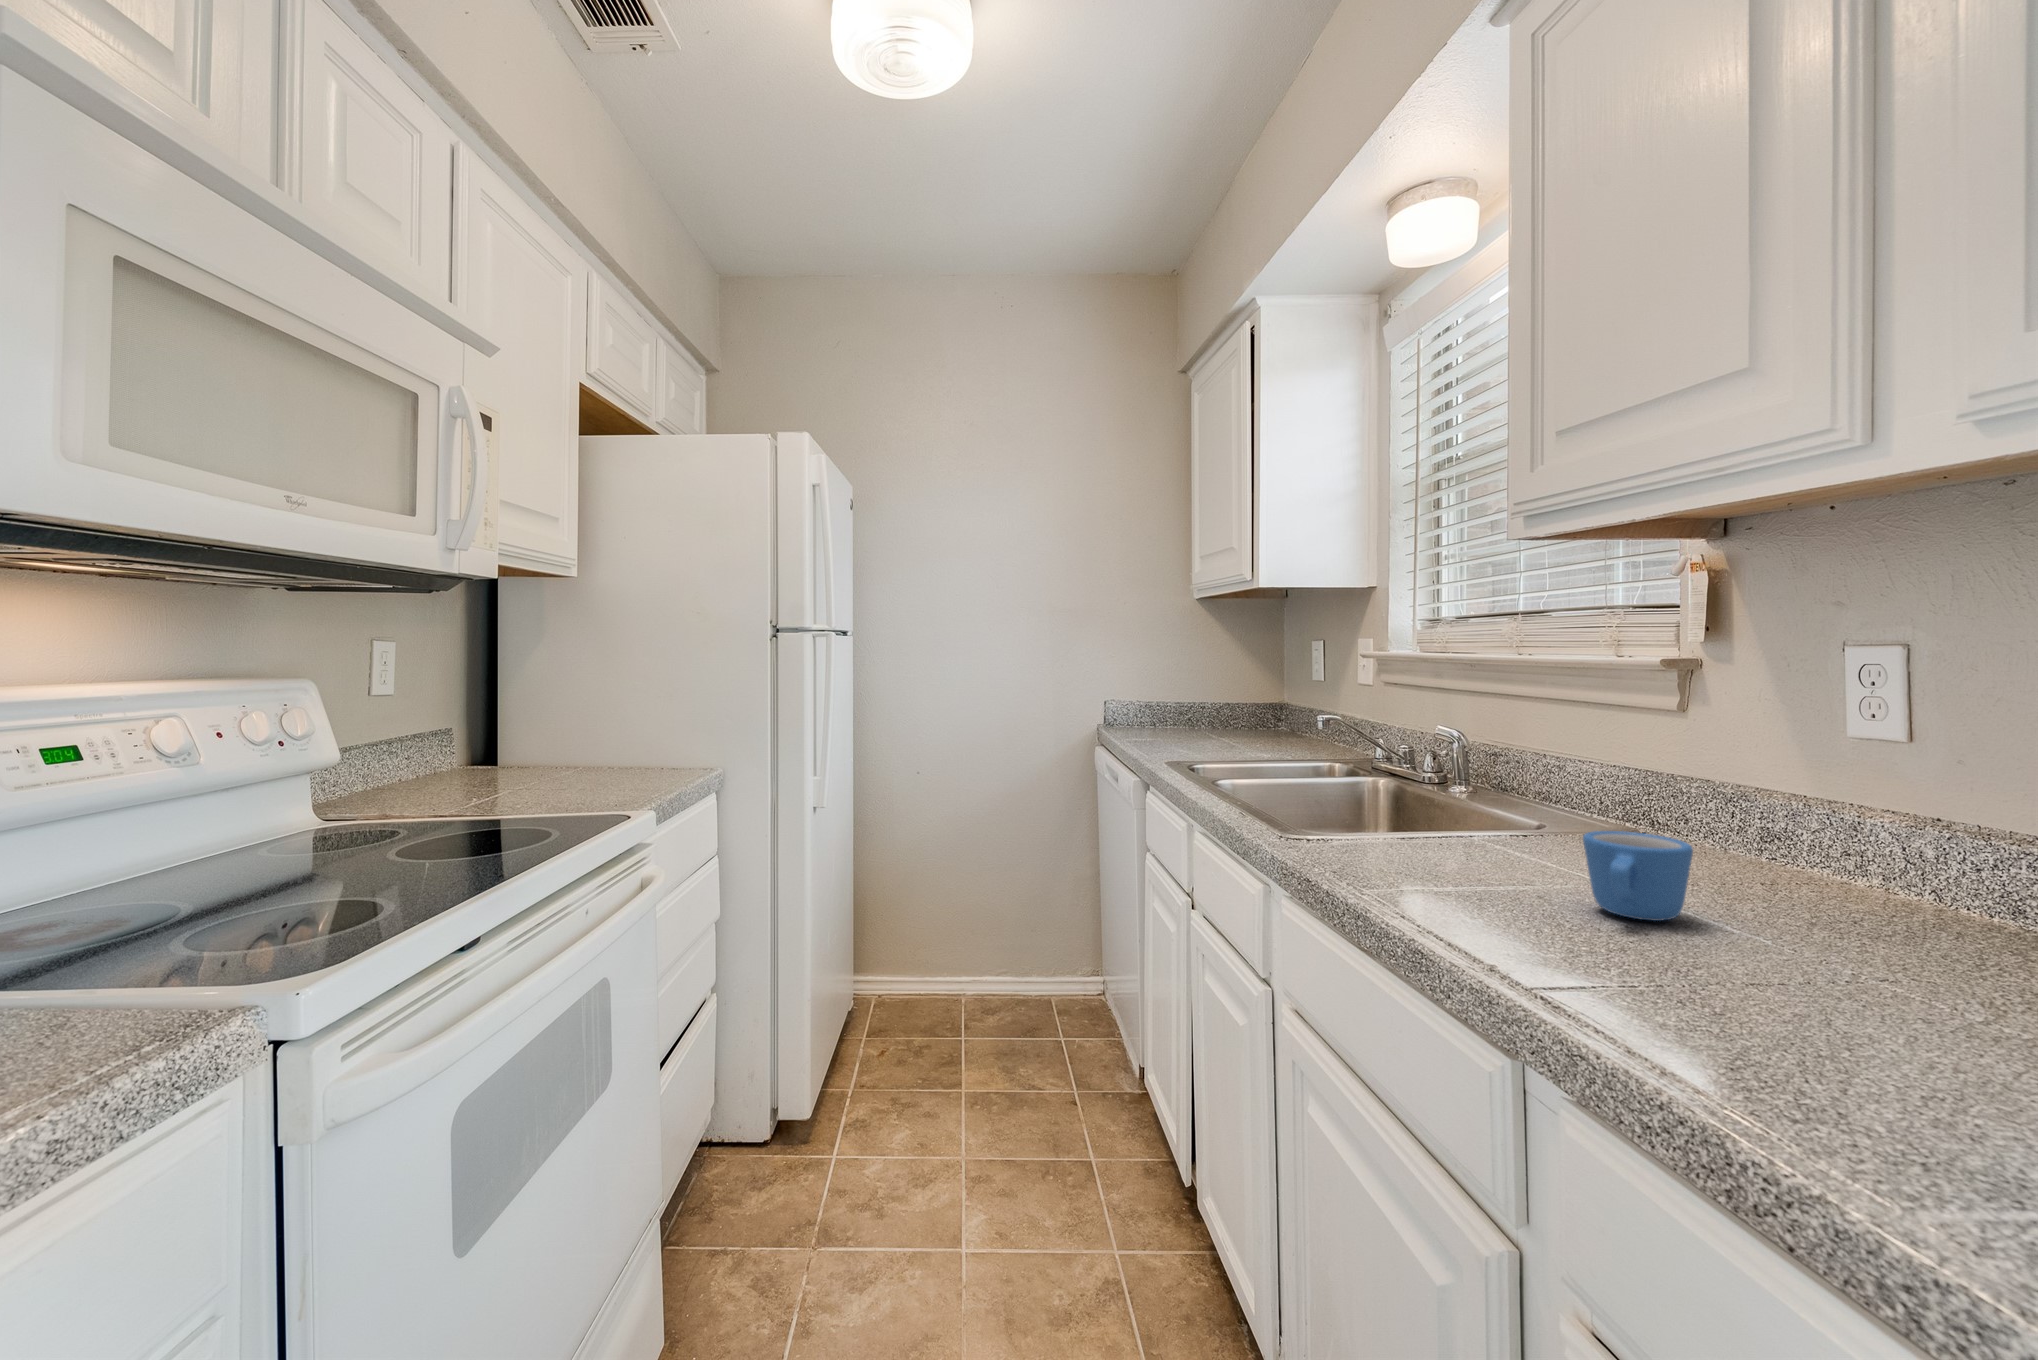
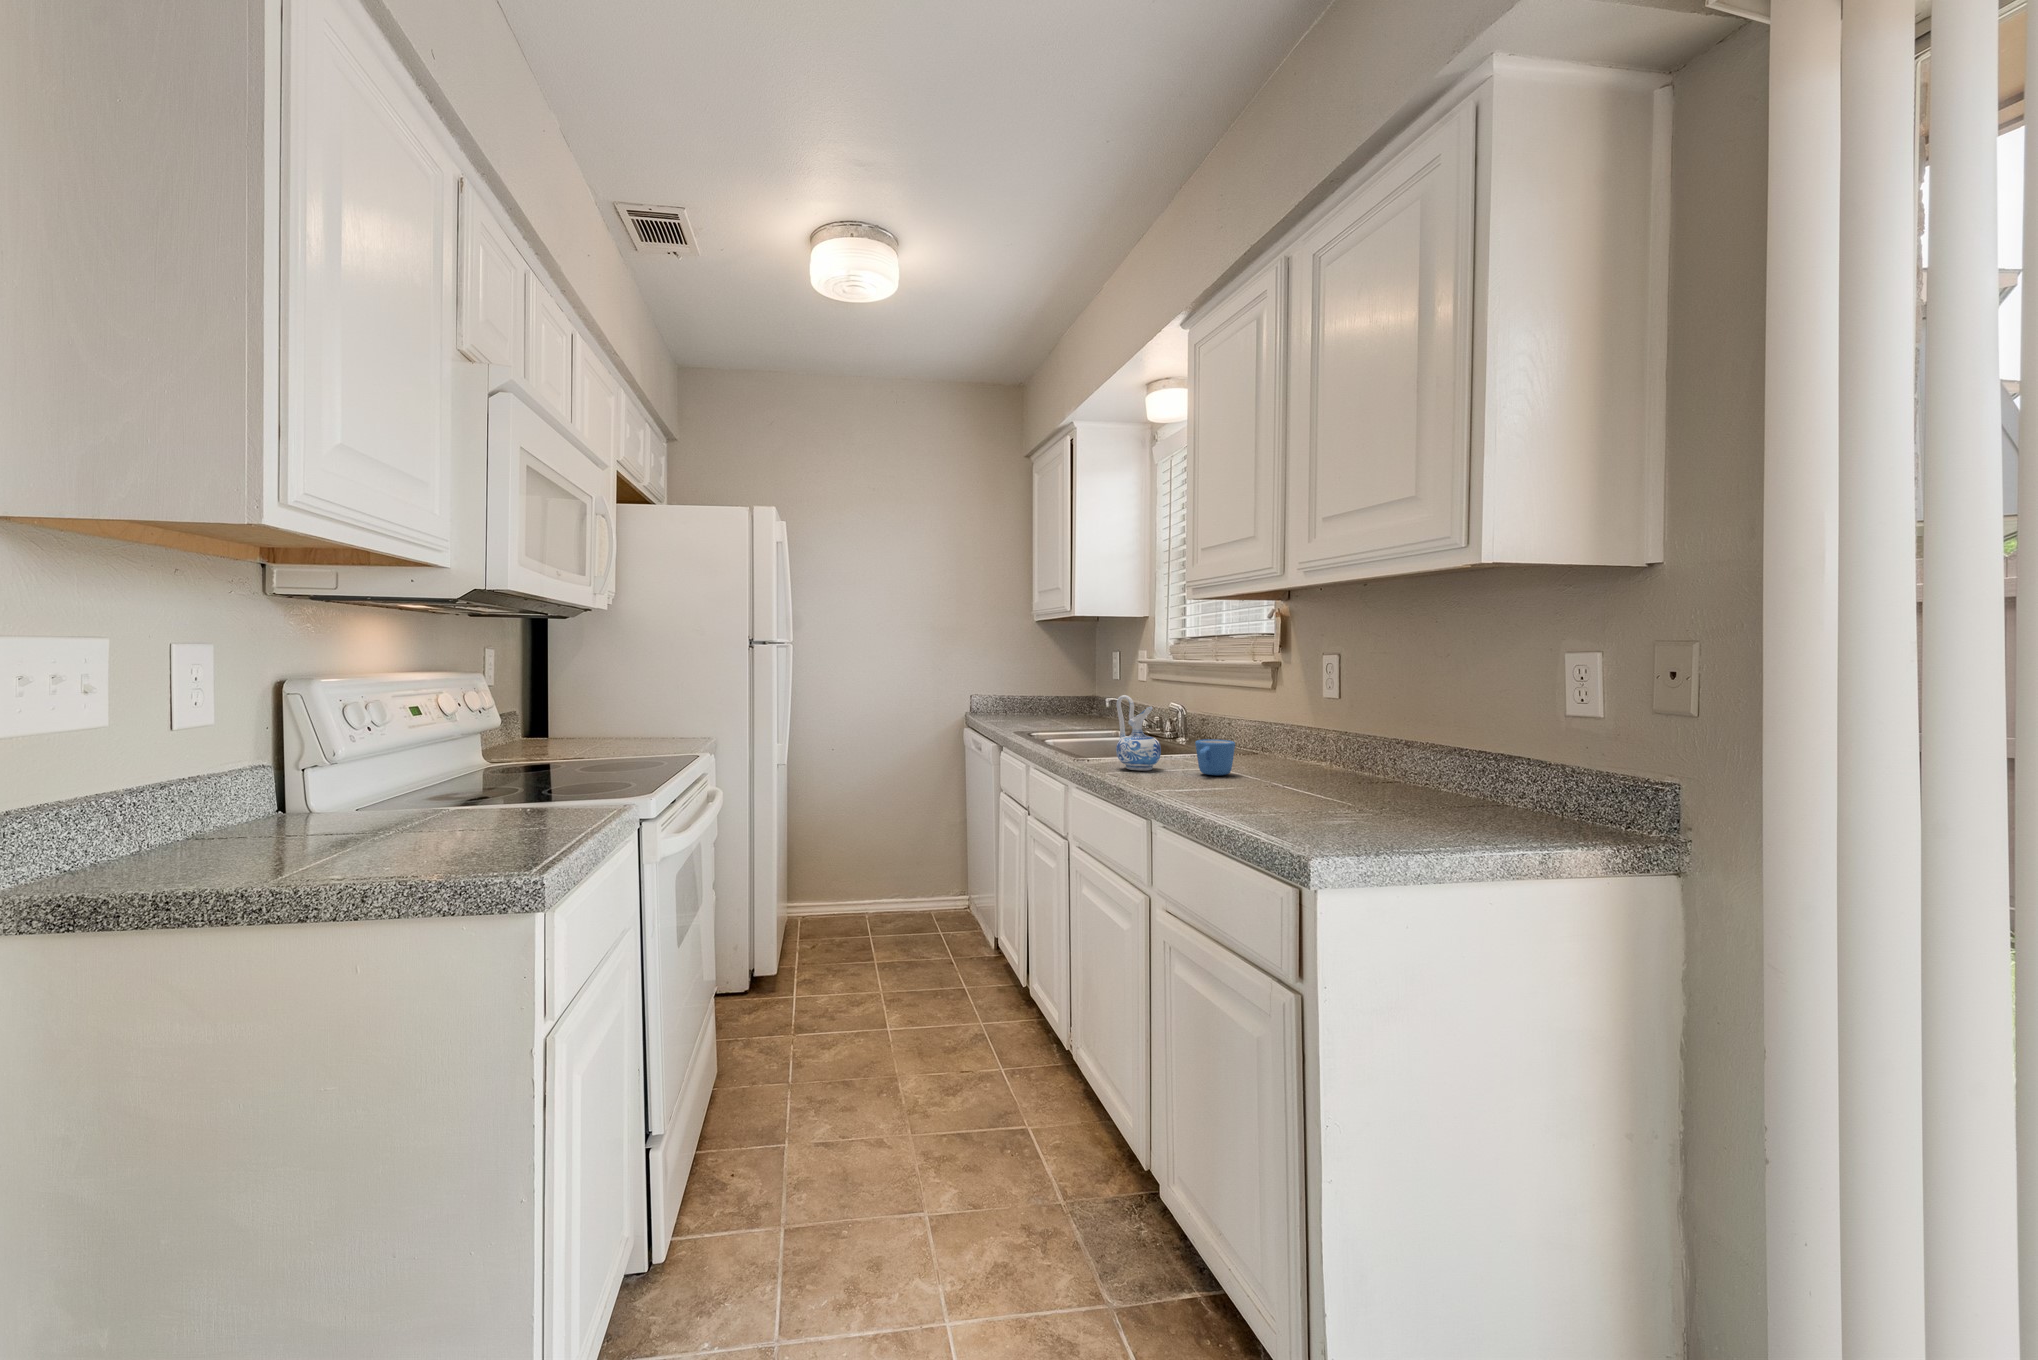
ceramic pitcher: none [1383,728,1488,890] -> present [1116,695,1161,770]

